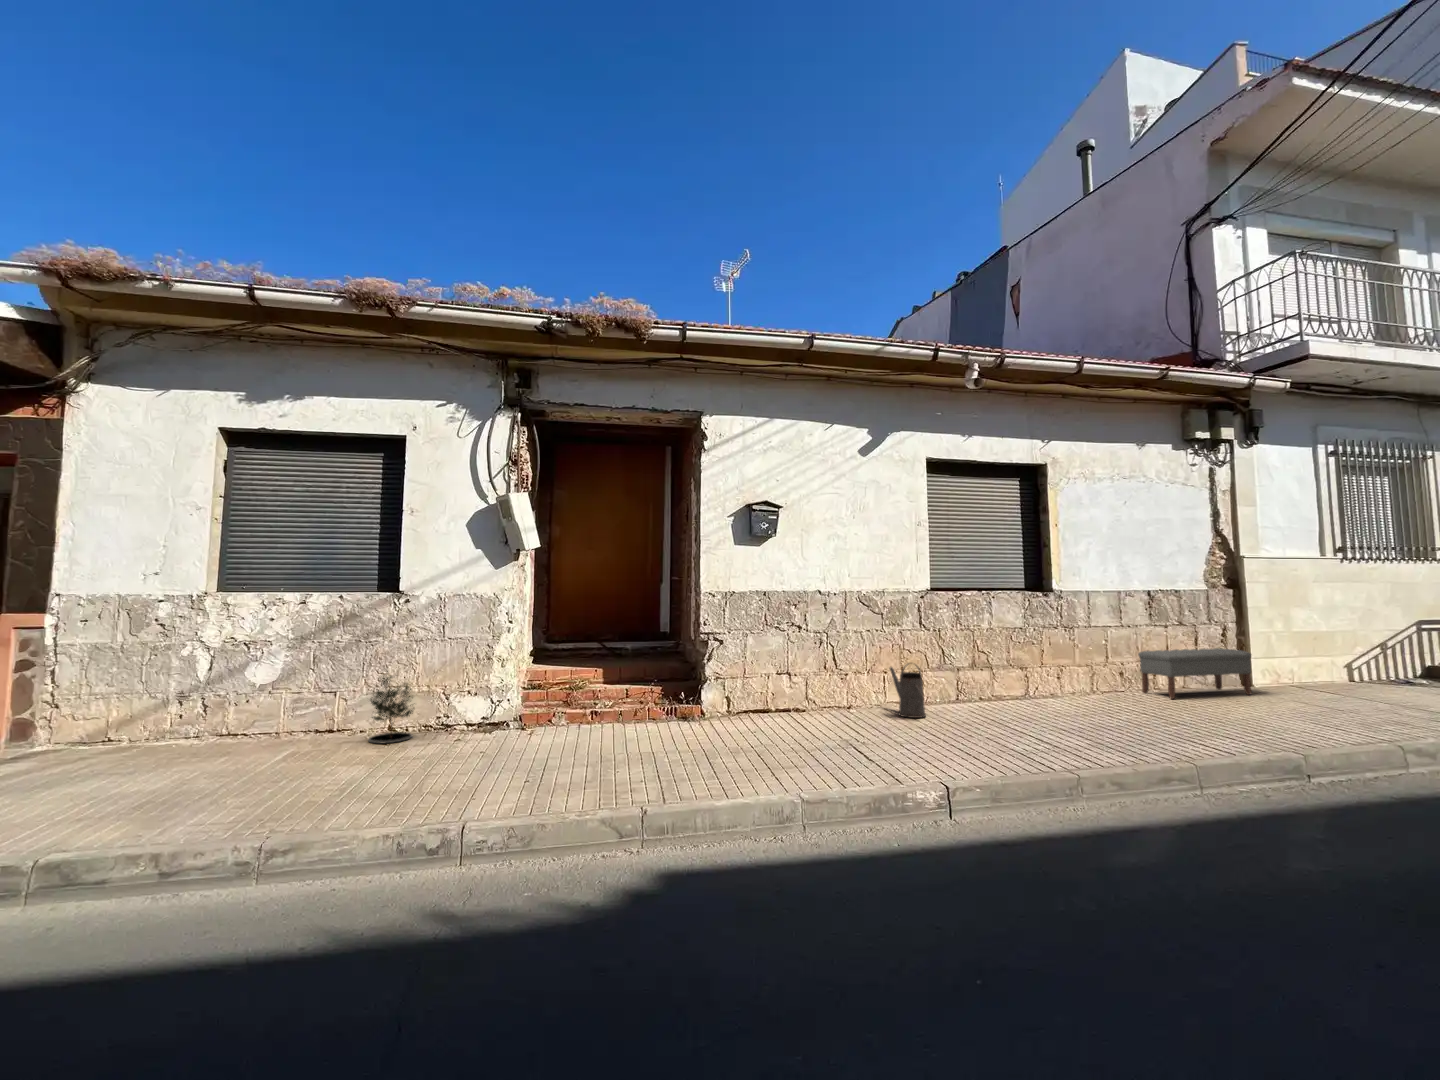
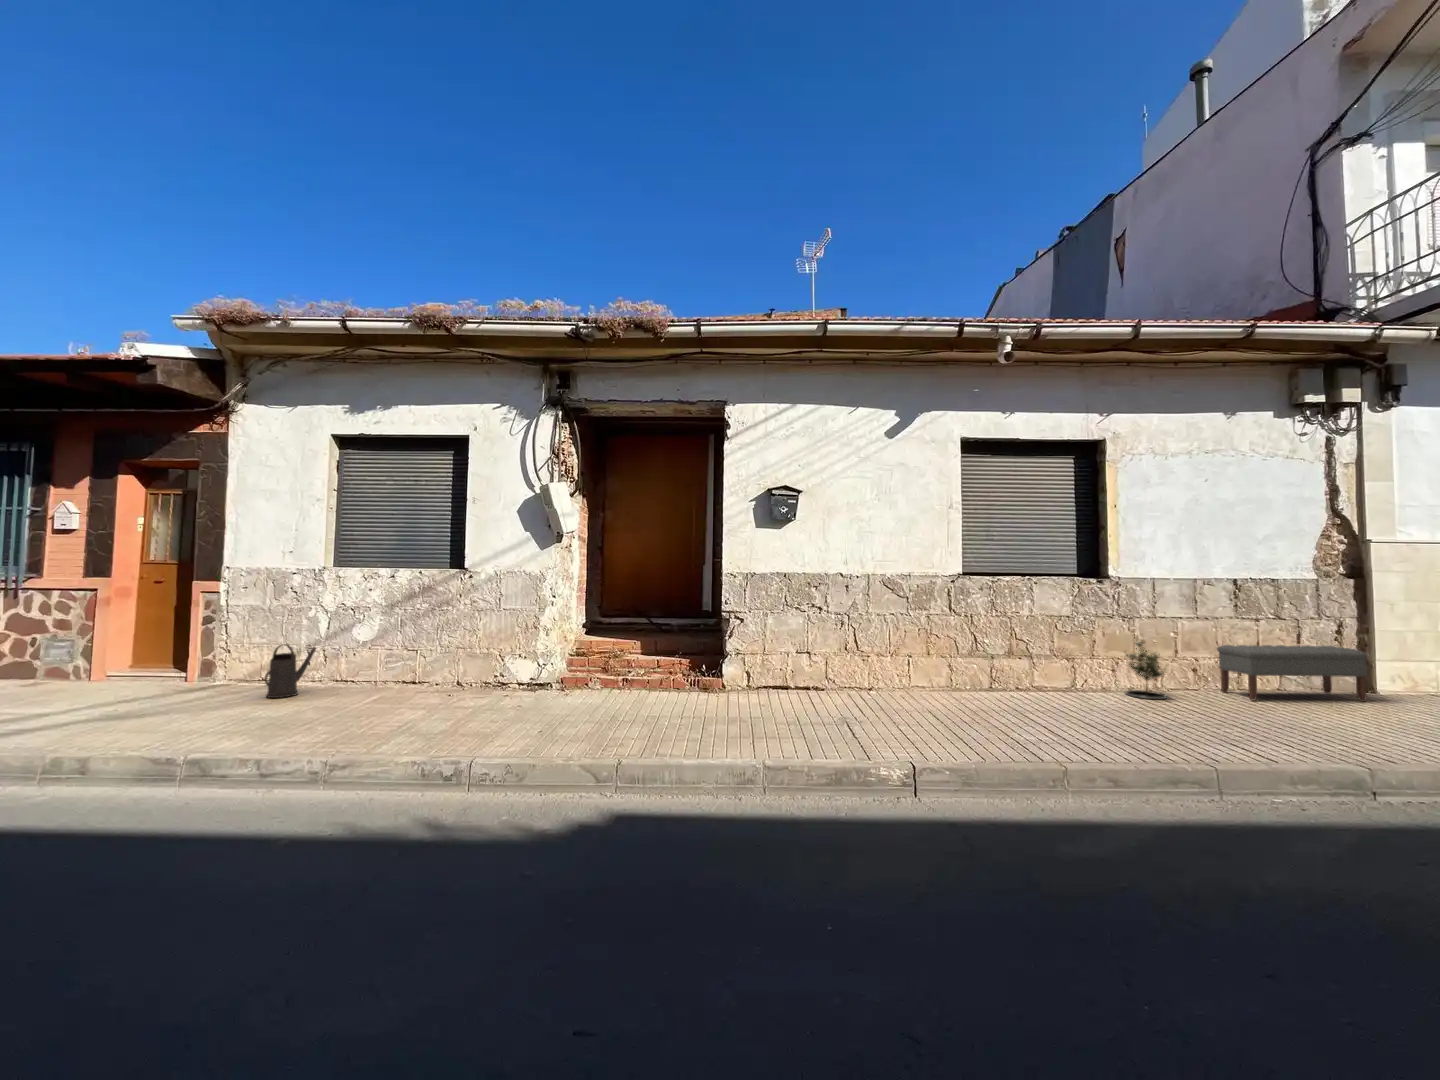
watering can: present [890,663,926,718] -> present [264,644,316,698]
potted tree: present [368,671,414,744] -> present [1126,640,1167,699]

